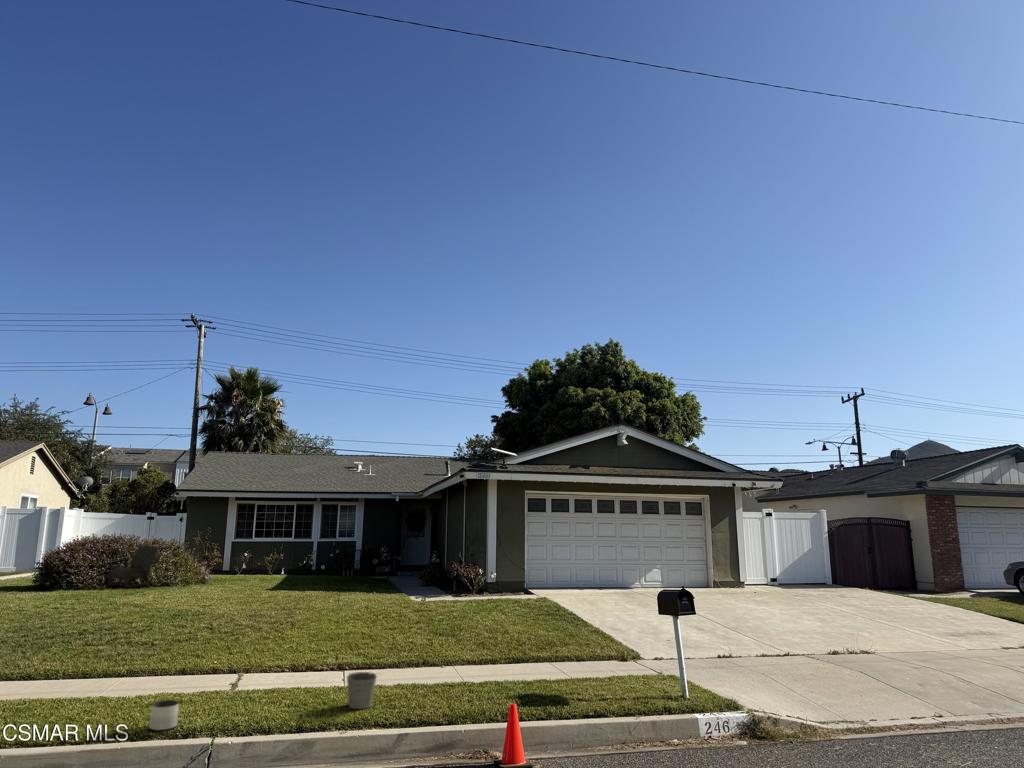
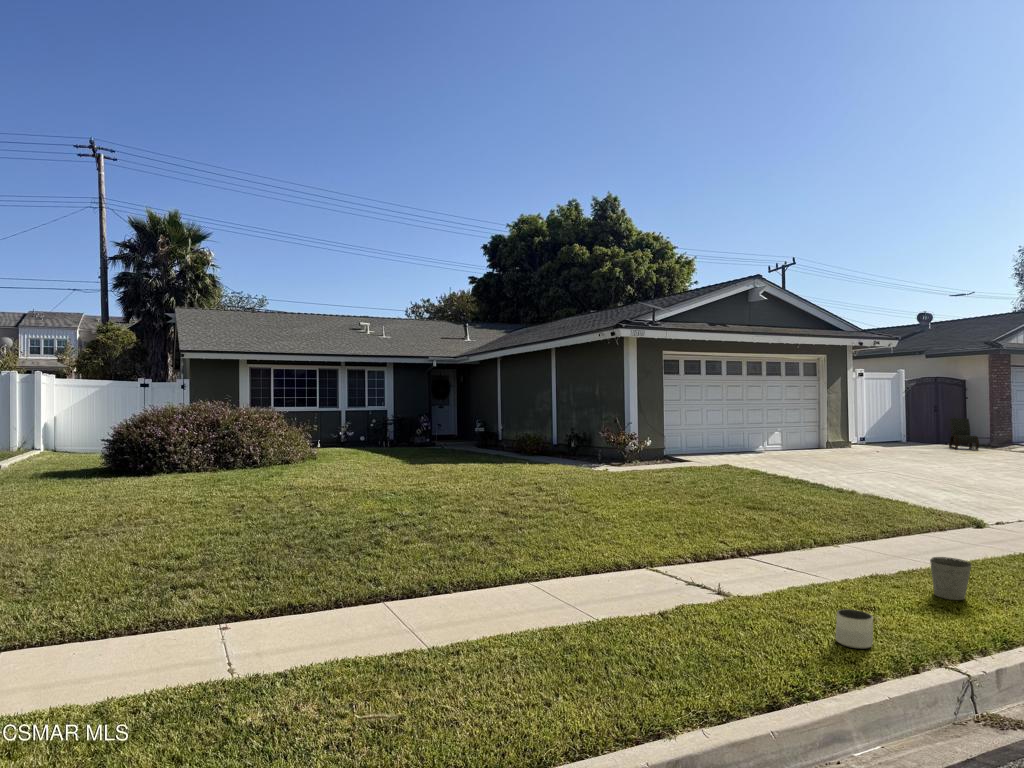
lounge chair: present [108,545,158,588] -> present [949,418,979,450]

